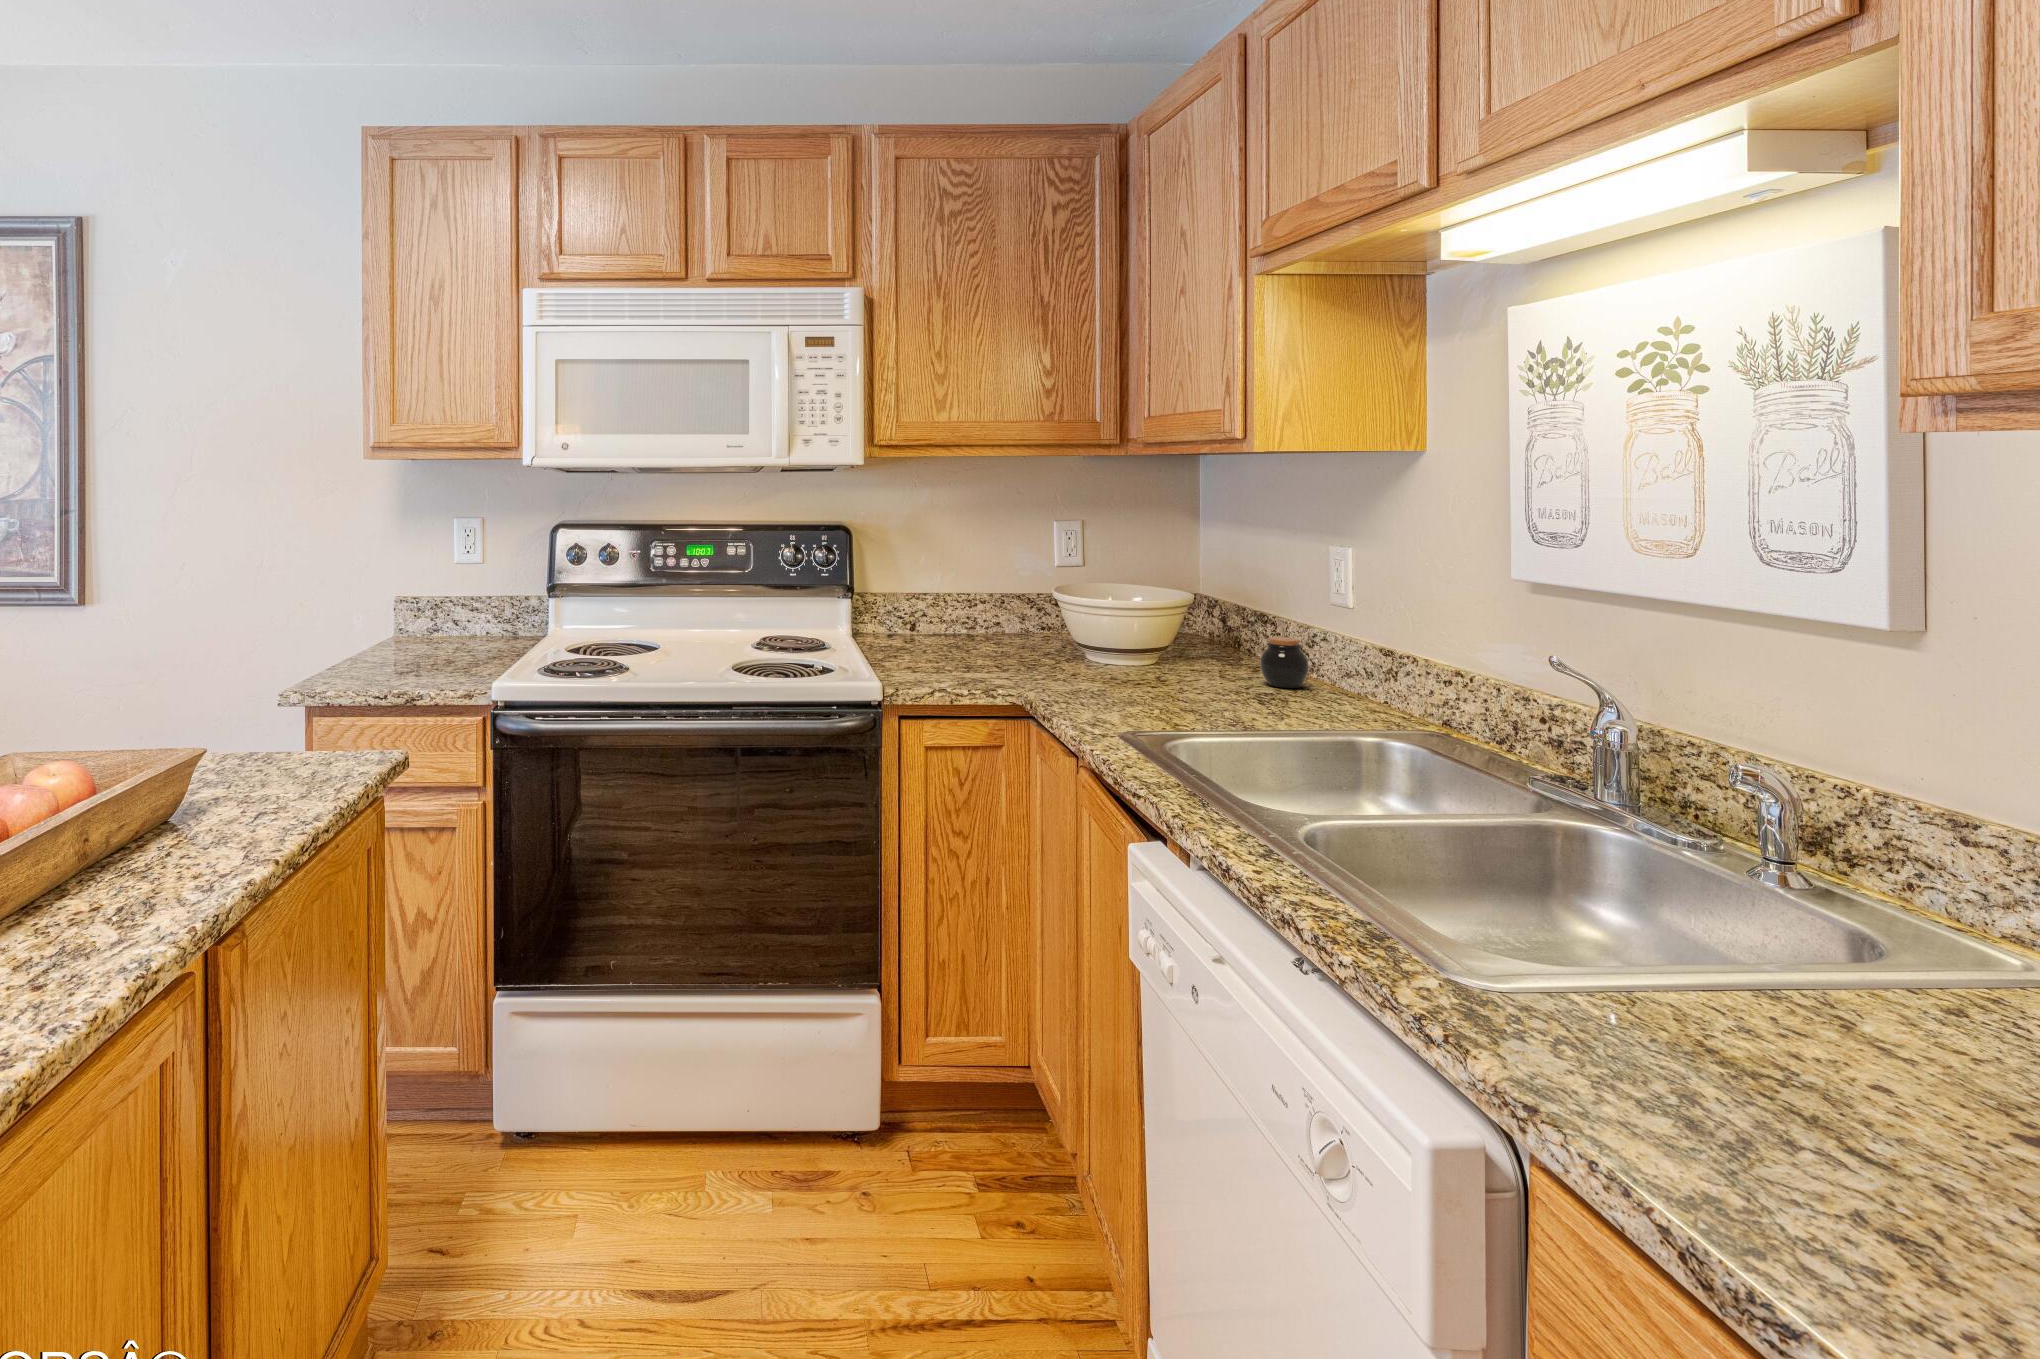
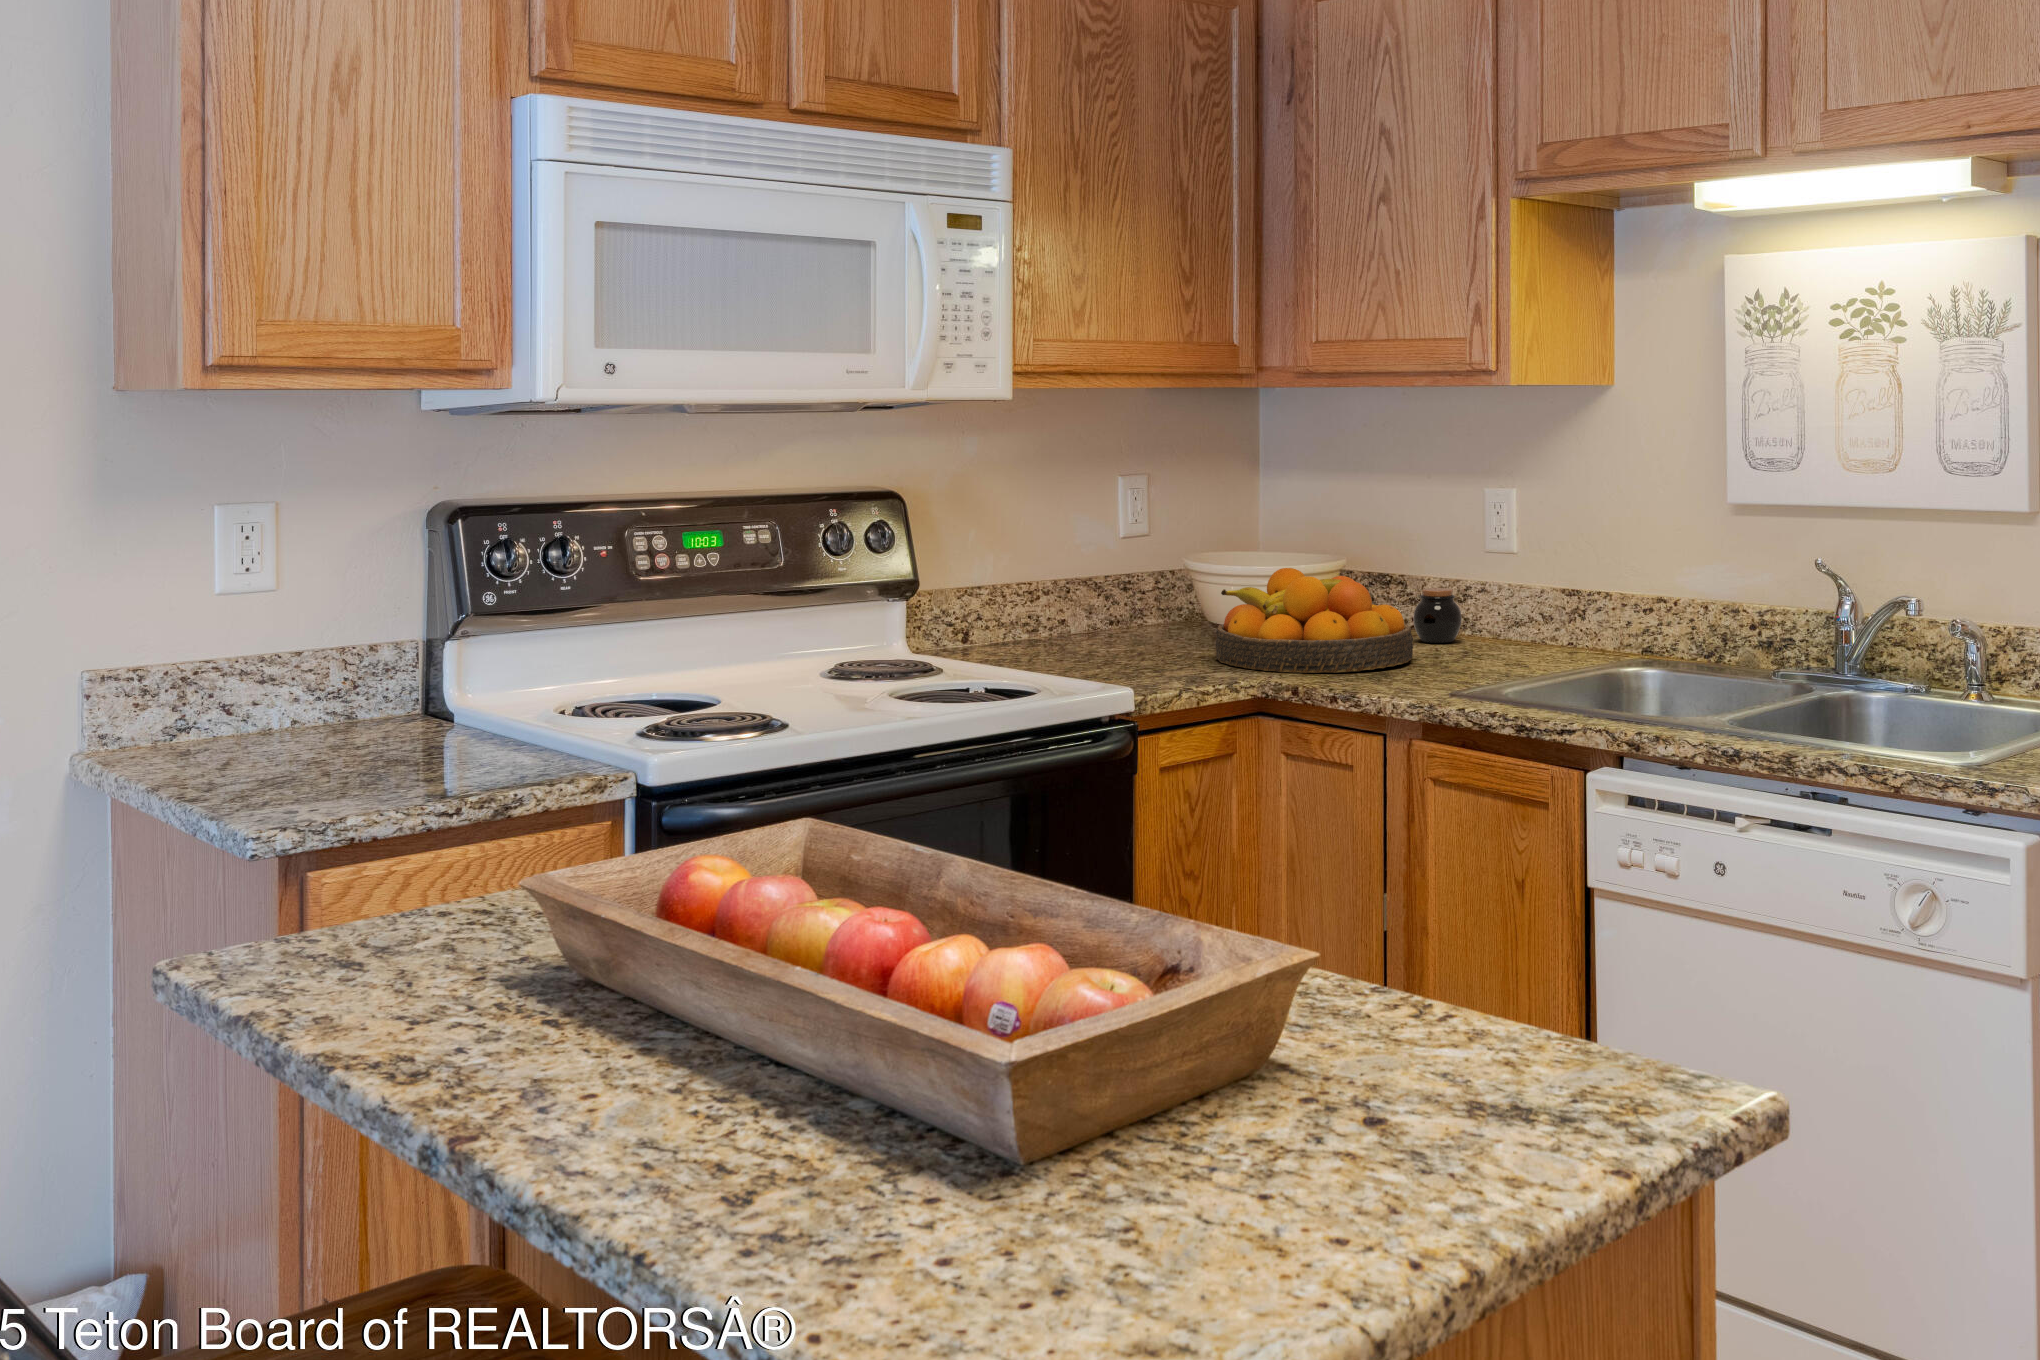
fruit bowl: none [1031,606,1206,702] -> present [1216,568,1413,673]

